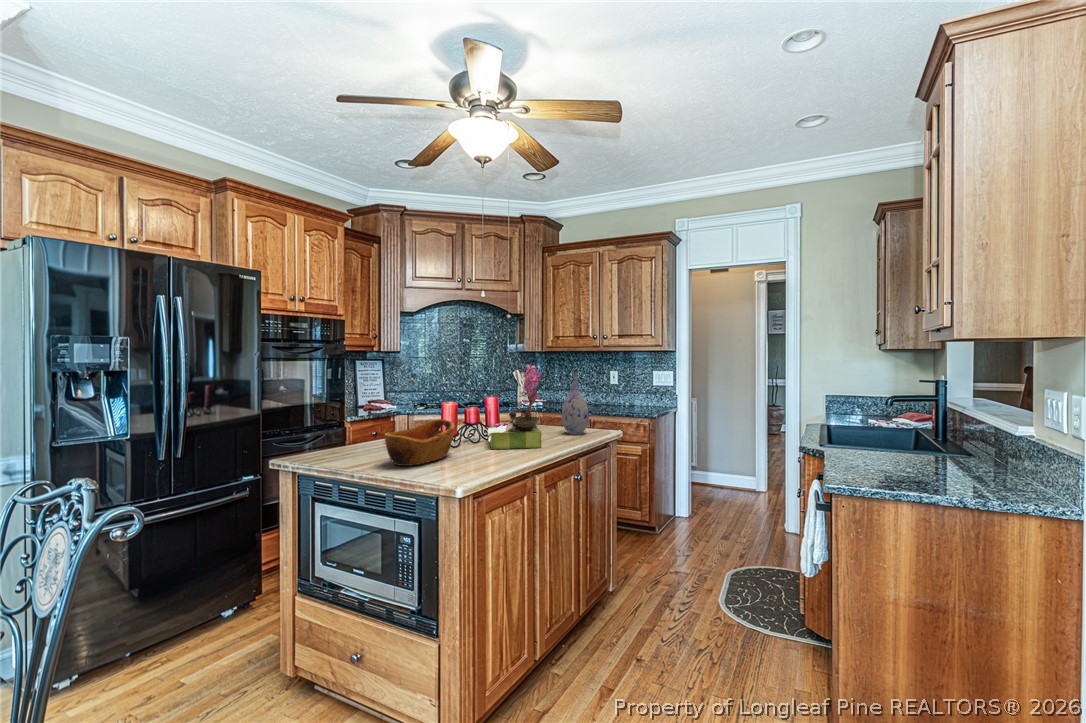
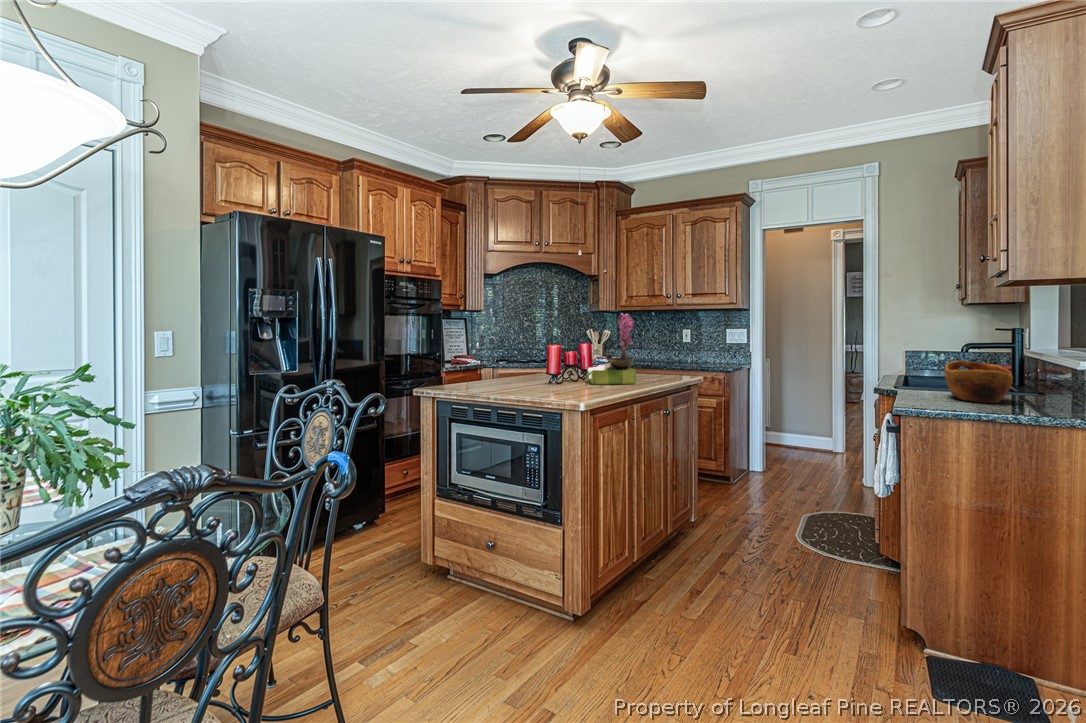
vase: present [562,372,589,434] -> none [650,322,674,377]
wooden bowl: present [385,419,454,466] -> present [945,361,1013,403]

